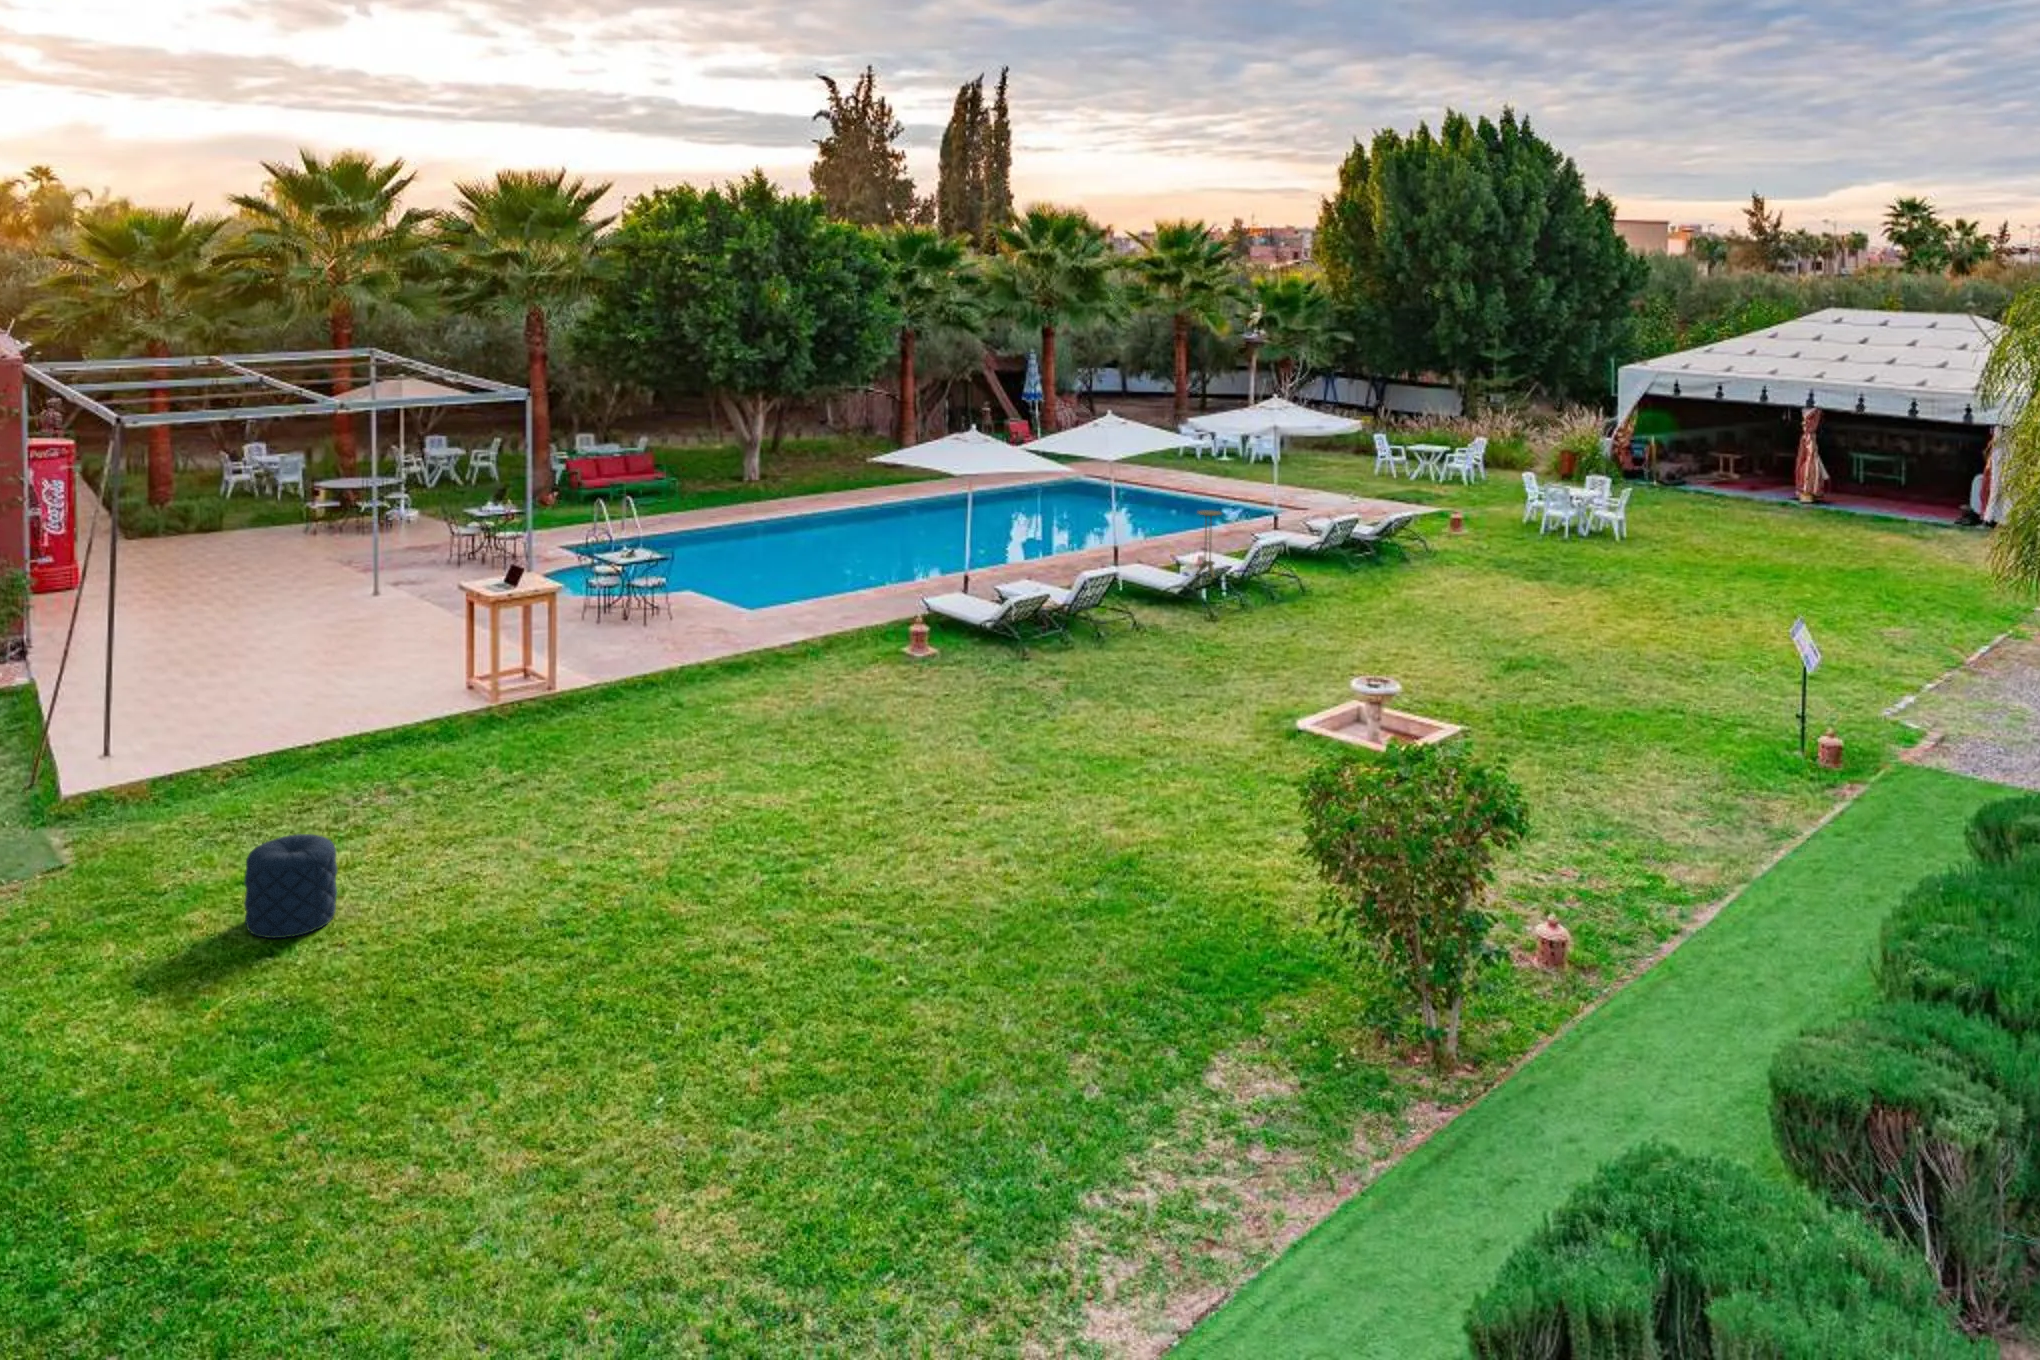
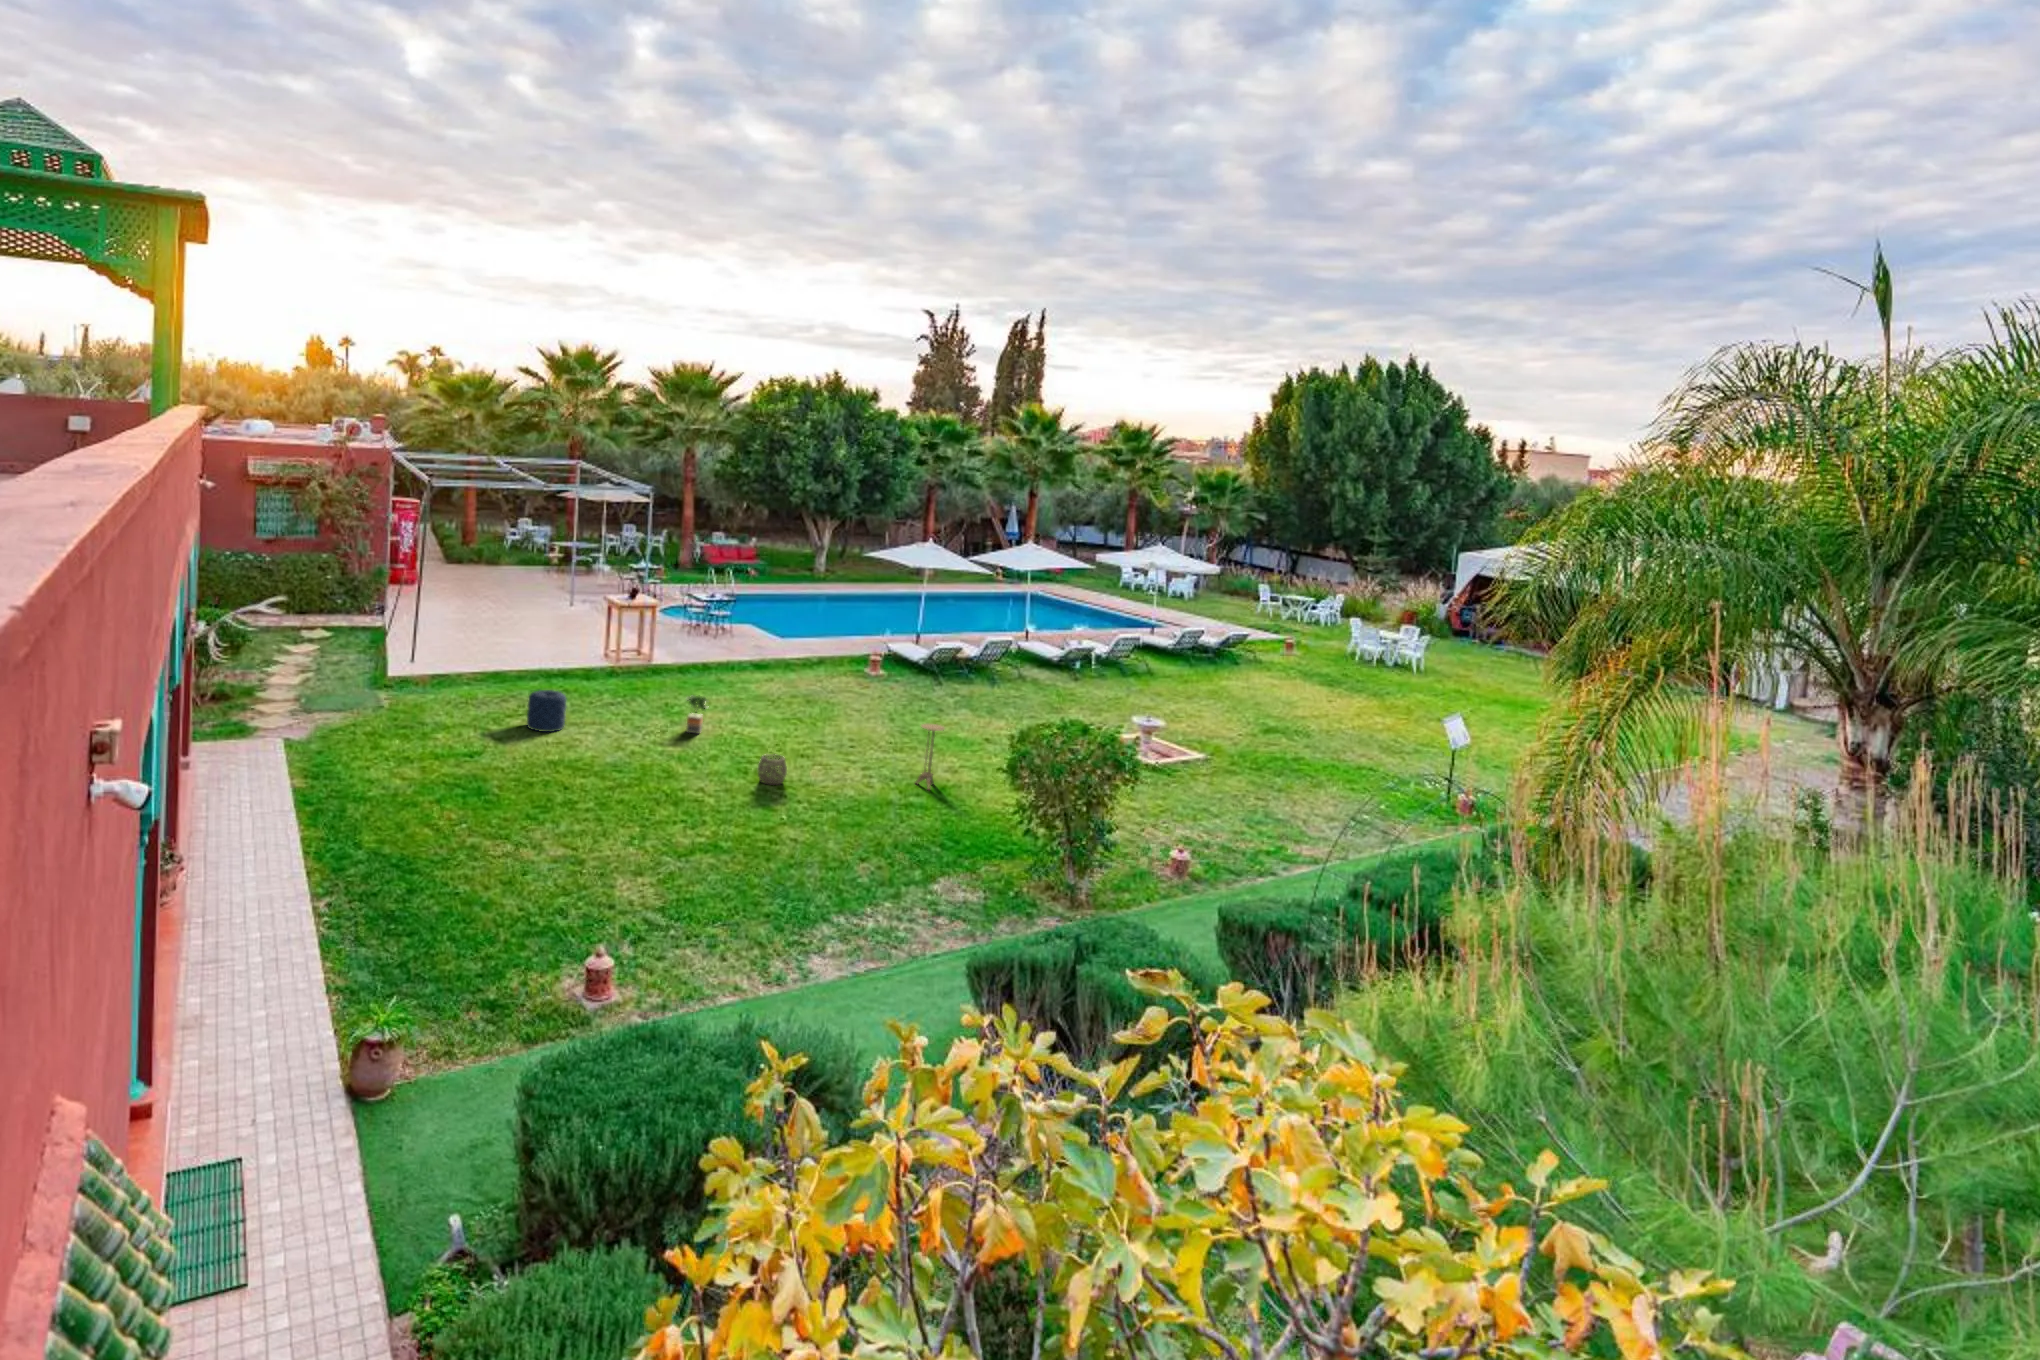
side table: present [1196,510,1222,578] -> present [915,724,944,789]
potted tree: none [600,791,654,875] -> present [686,695,707,733]
woven basket: none [792,930,858,1007] -> present [758,755,787,785]

